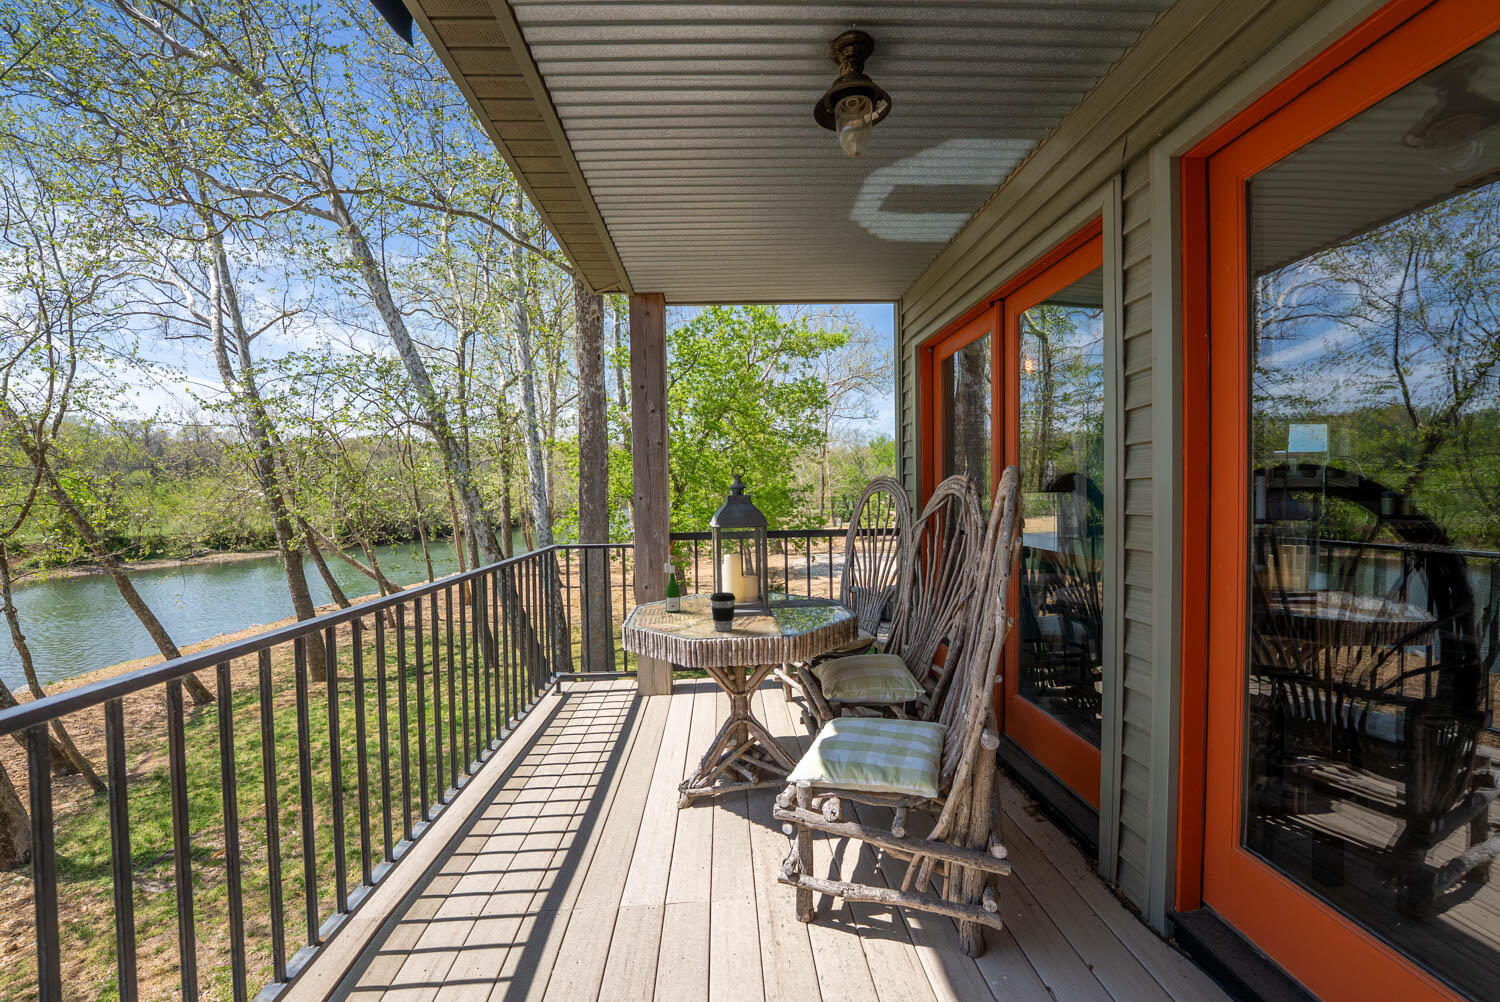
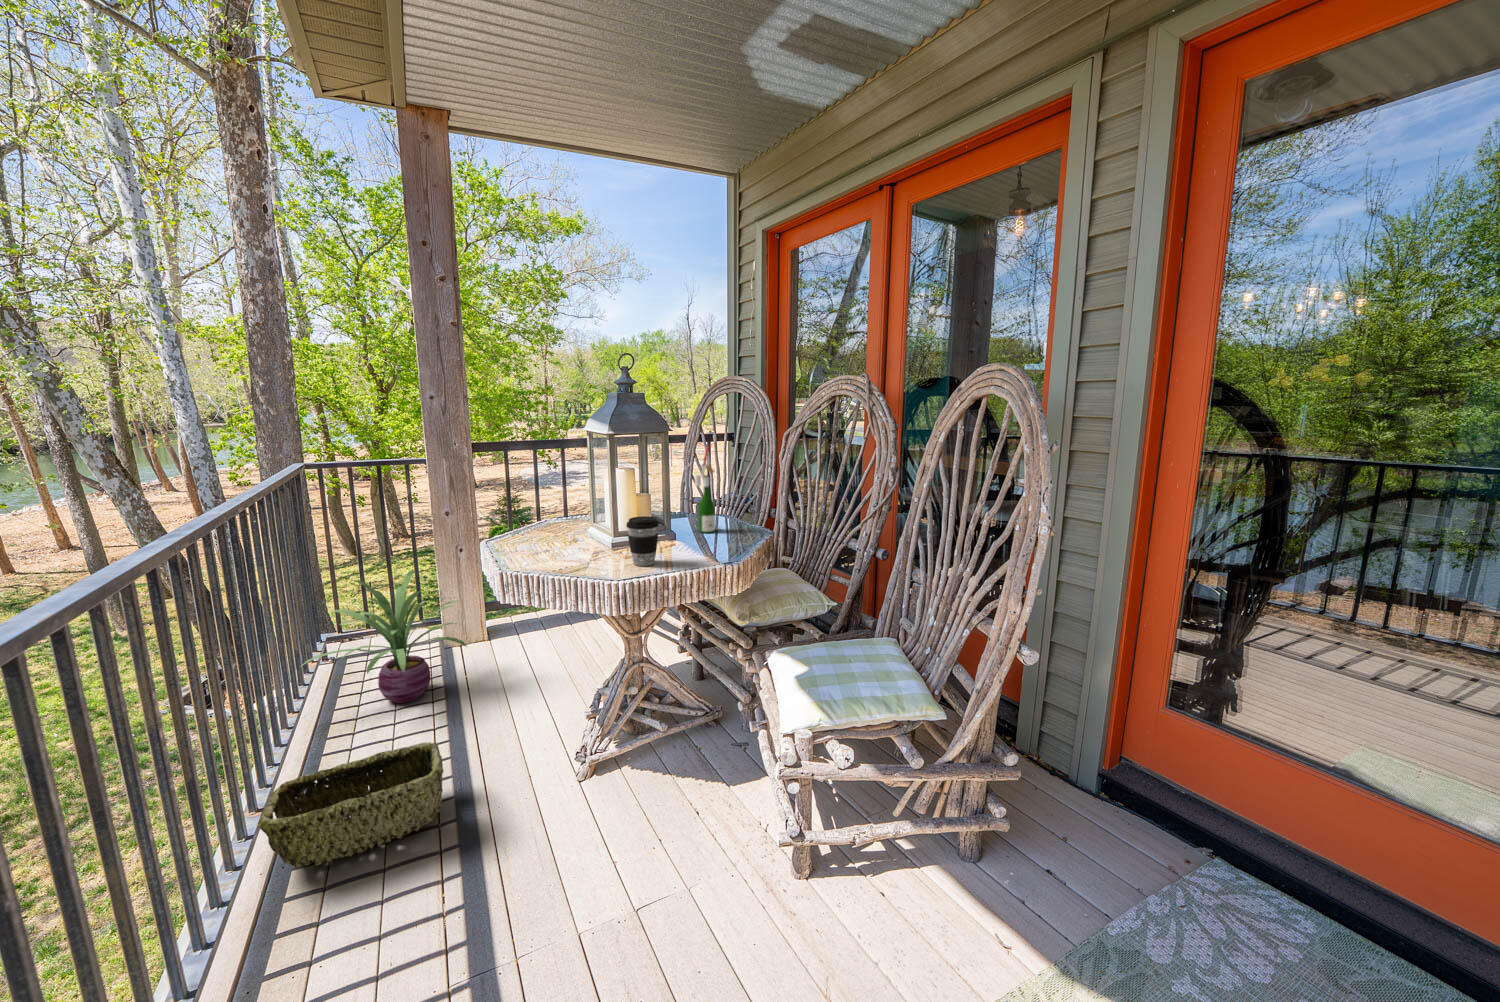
wine bottle: present [664,539,687,612] -> present [695,446,720,533]
decorative plant: none [528,626,642,728] -> present [301,570,467,703]
woven basket: none [462,751,584,819] -> present [258,742,444,867]

